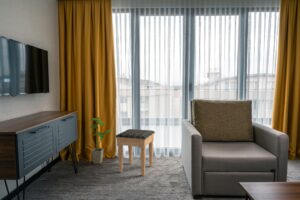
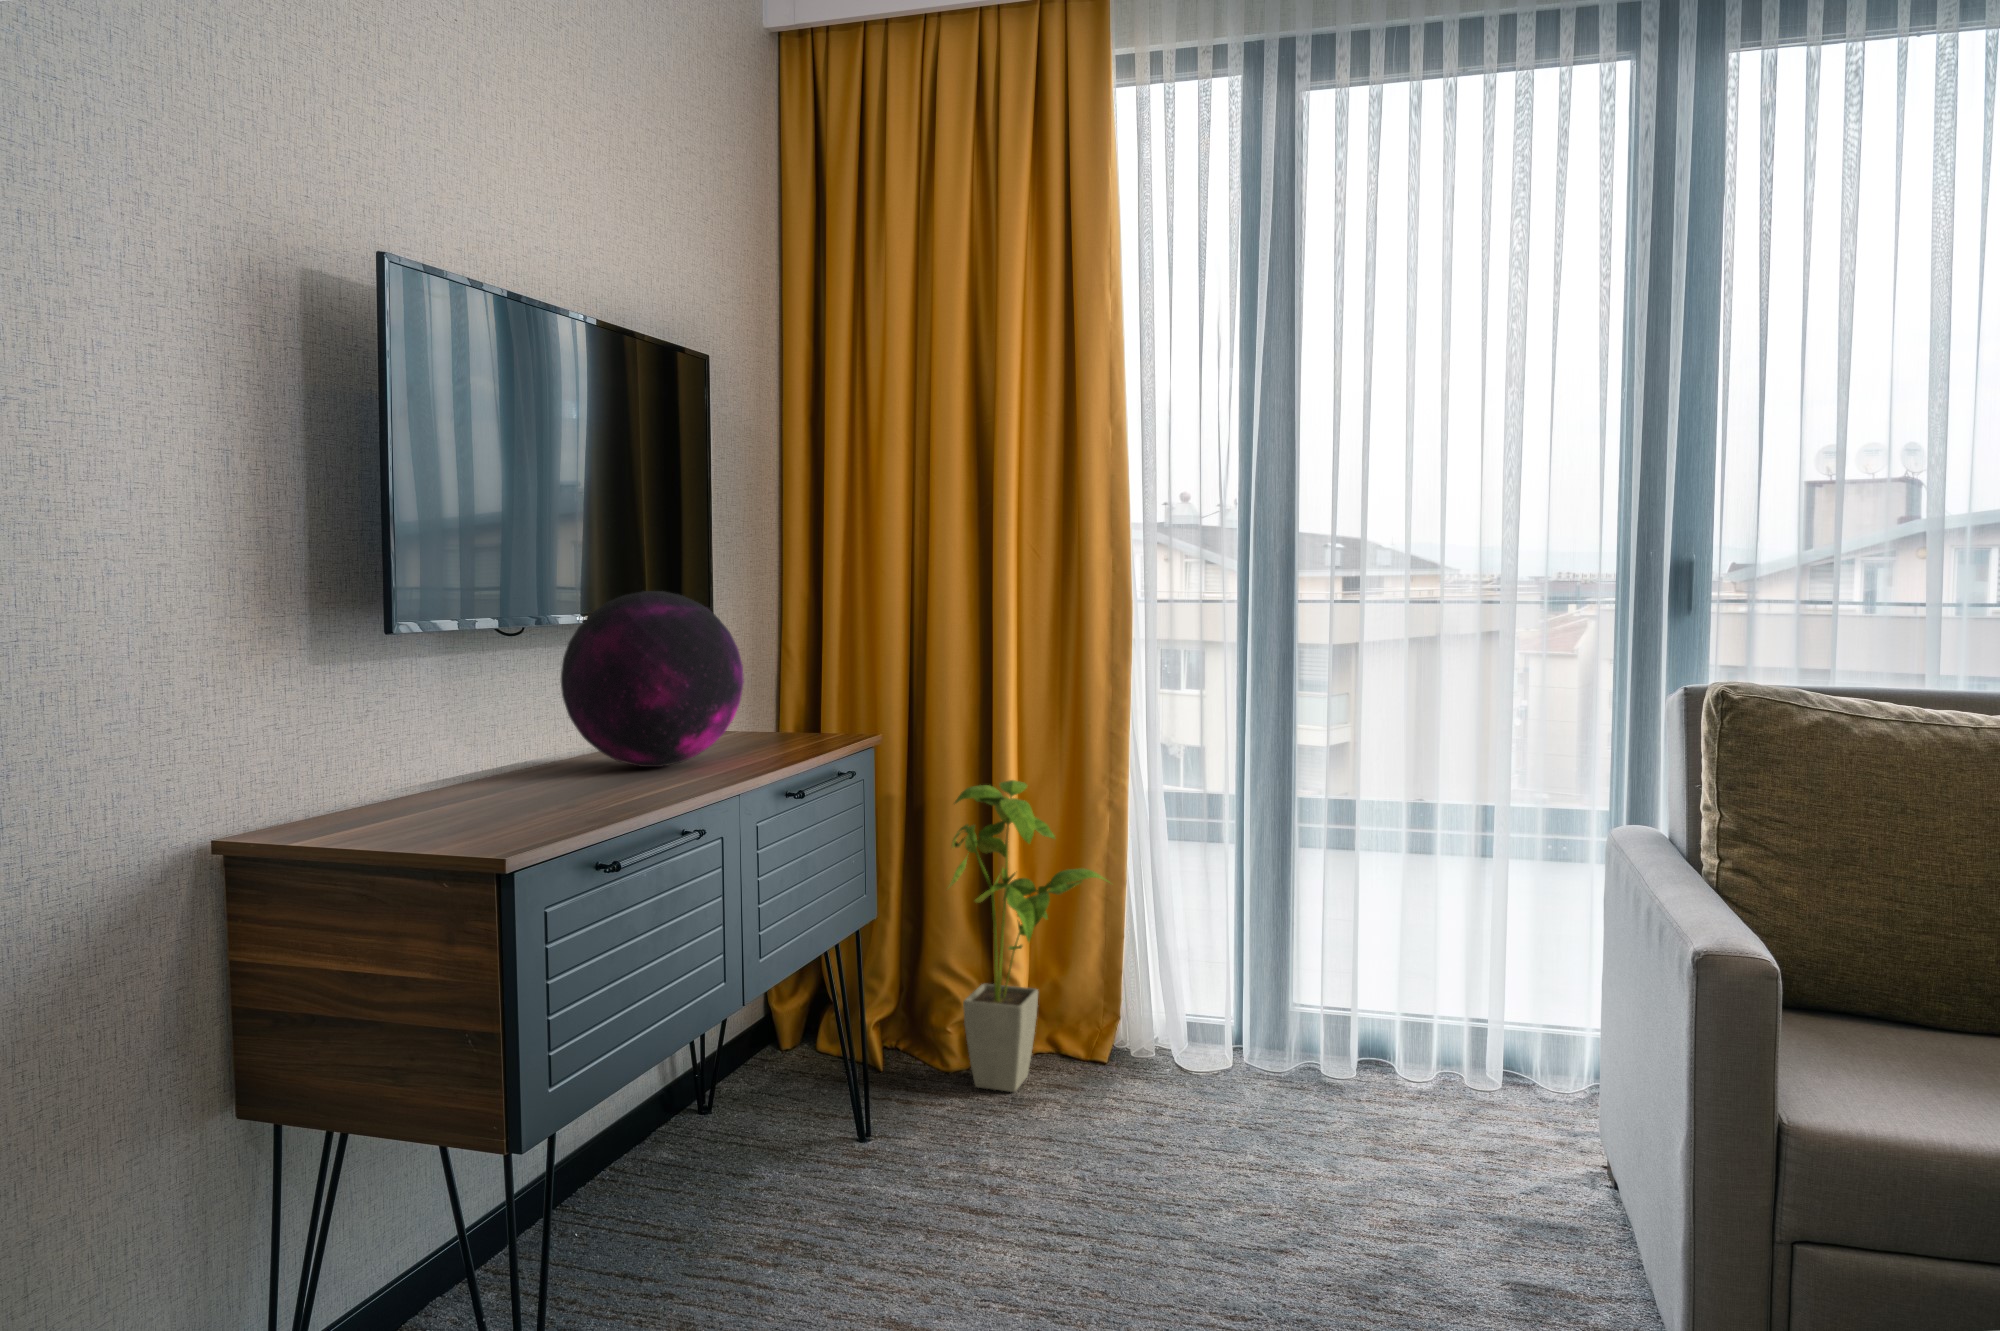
decorative orb: none [25,90,55,117] -> present [561,591,744,767]
footstool: present [115,129,155,176] -> none [1125,871,1407,1219]

